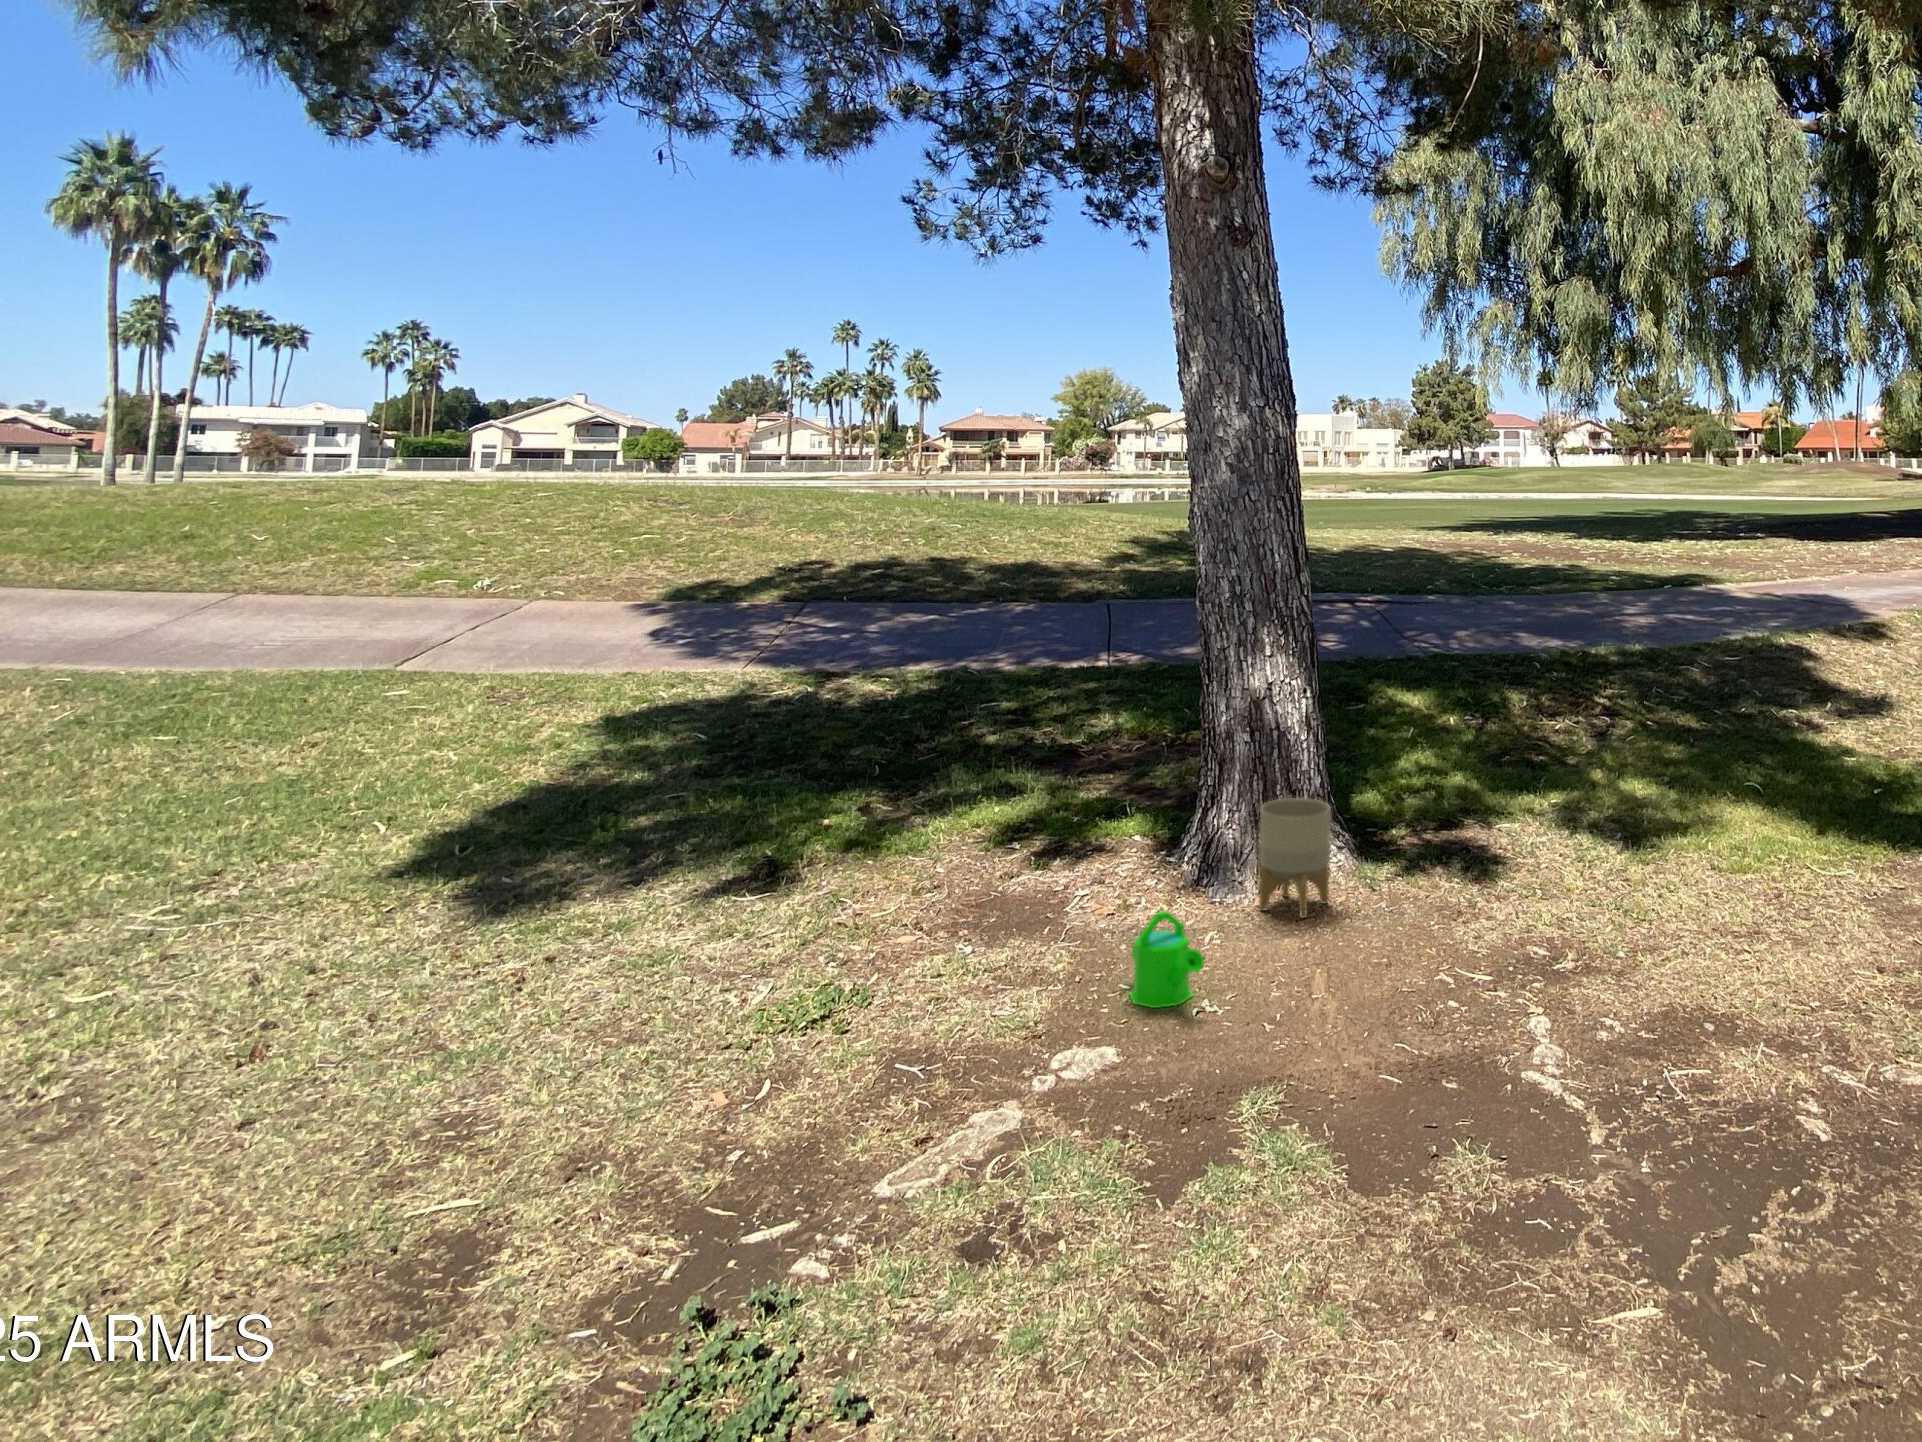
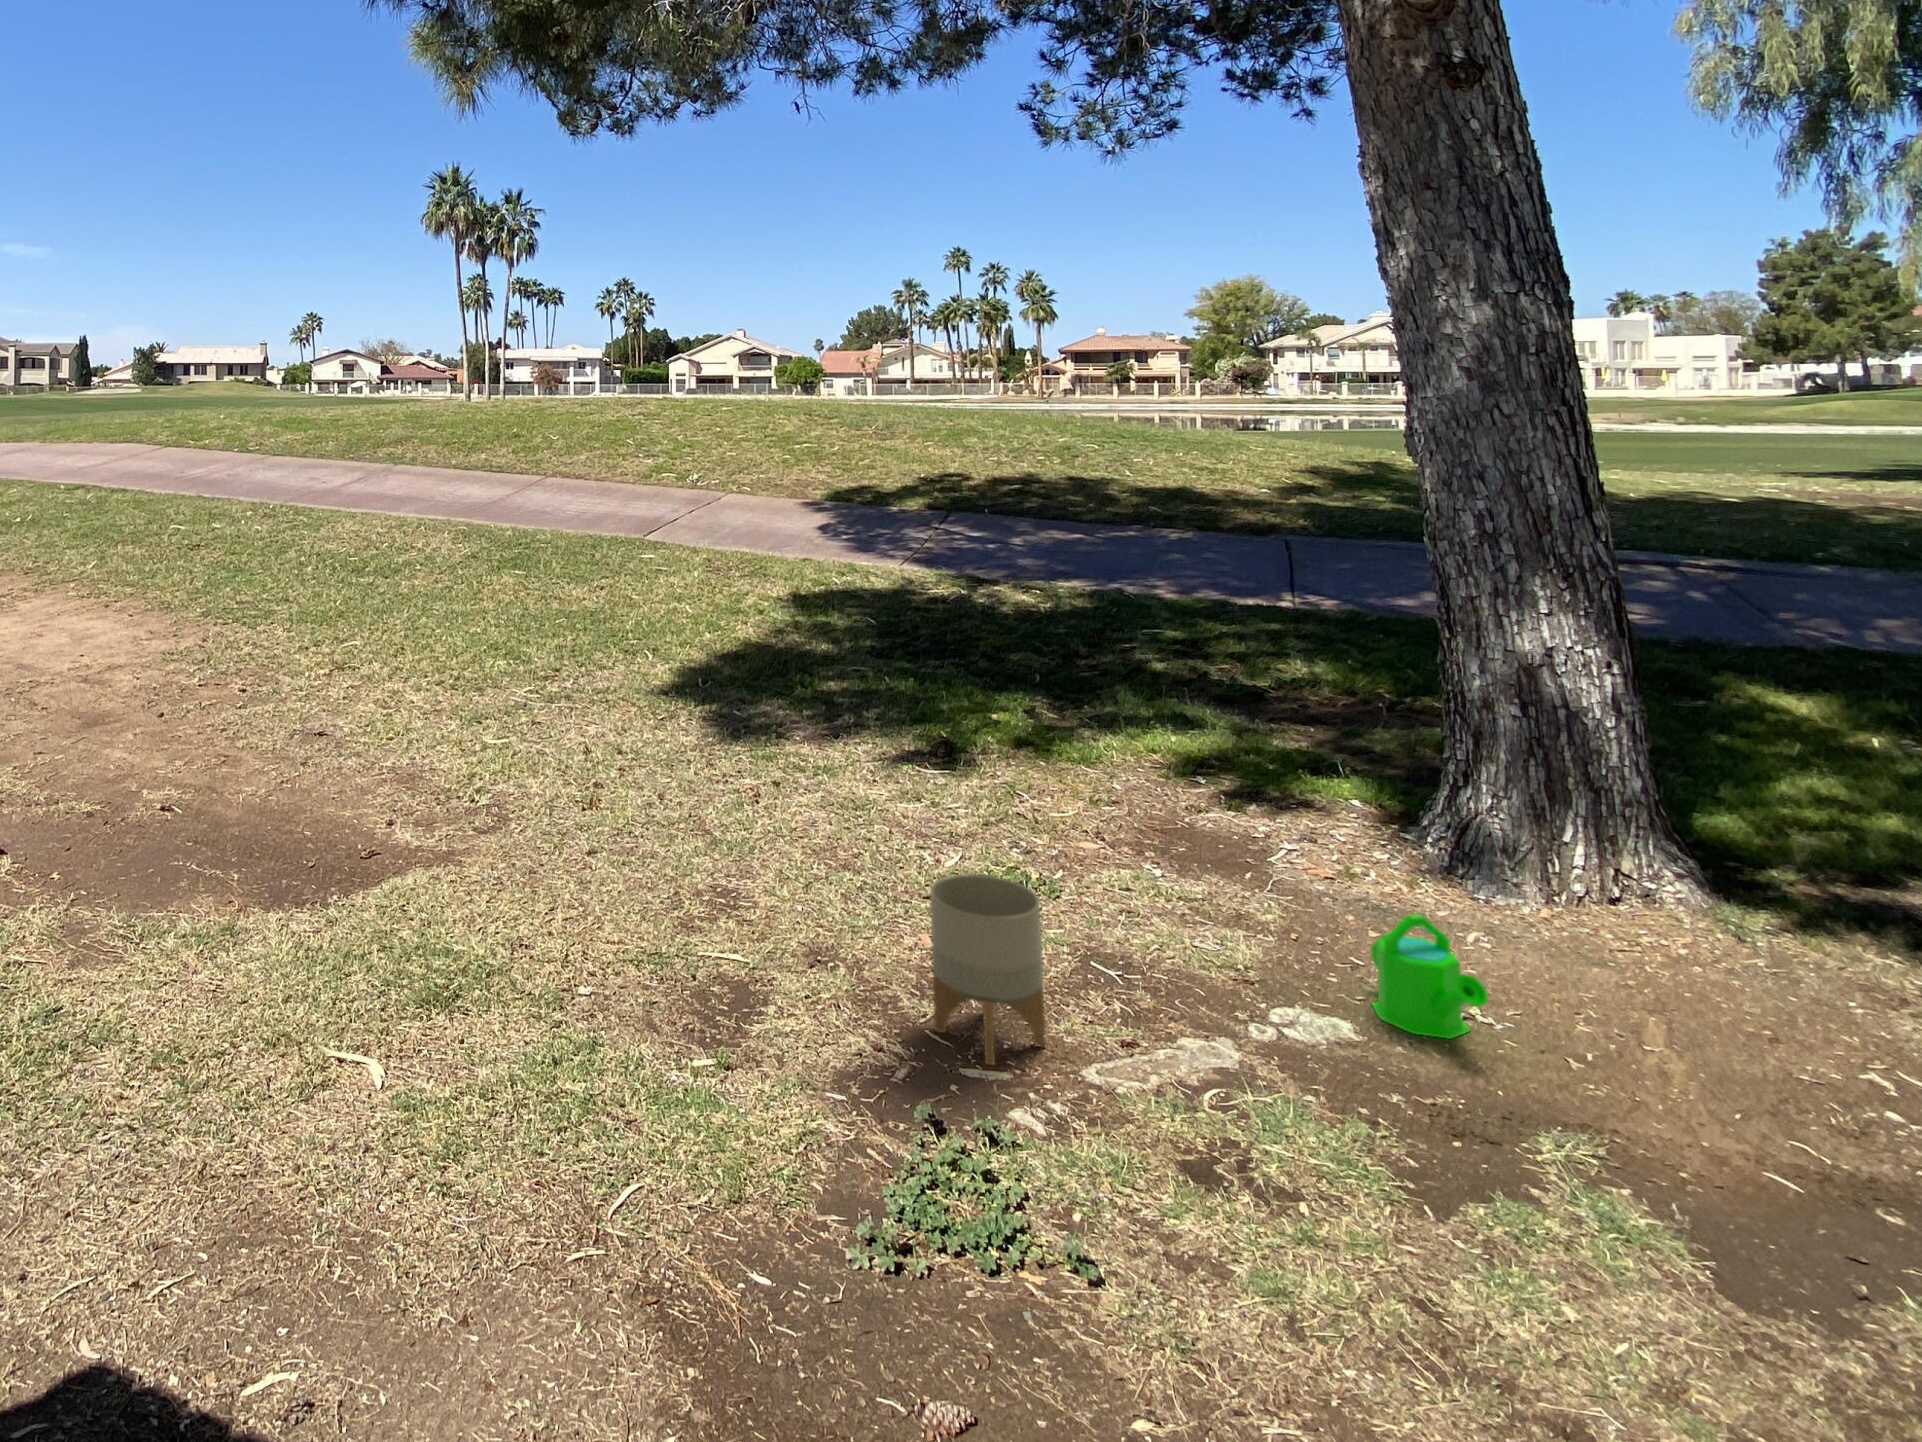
planter: present [1259,798,1331,918] -> present [930,874,1046,1065]

